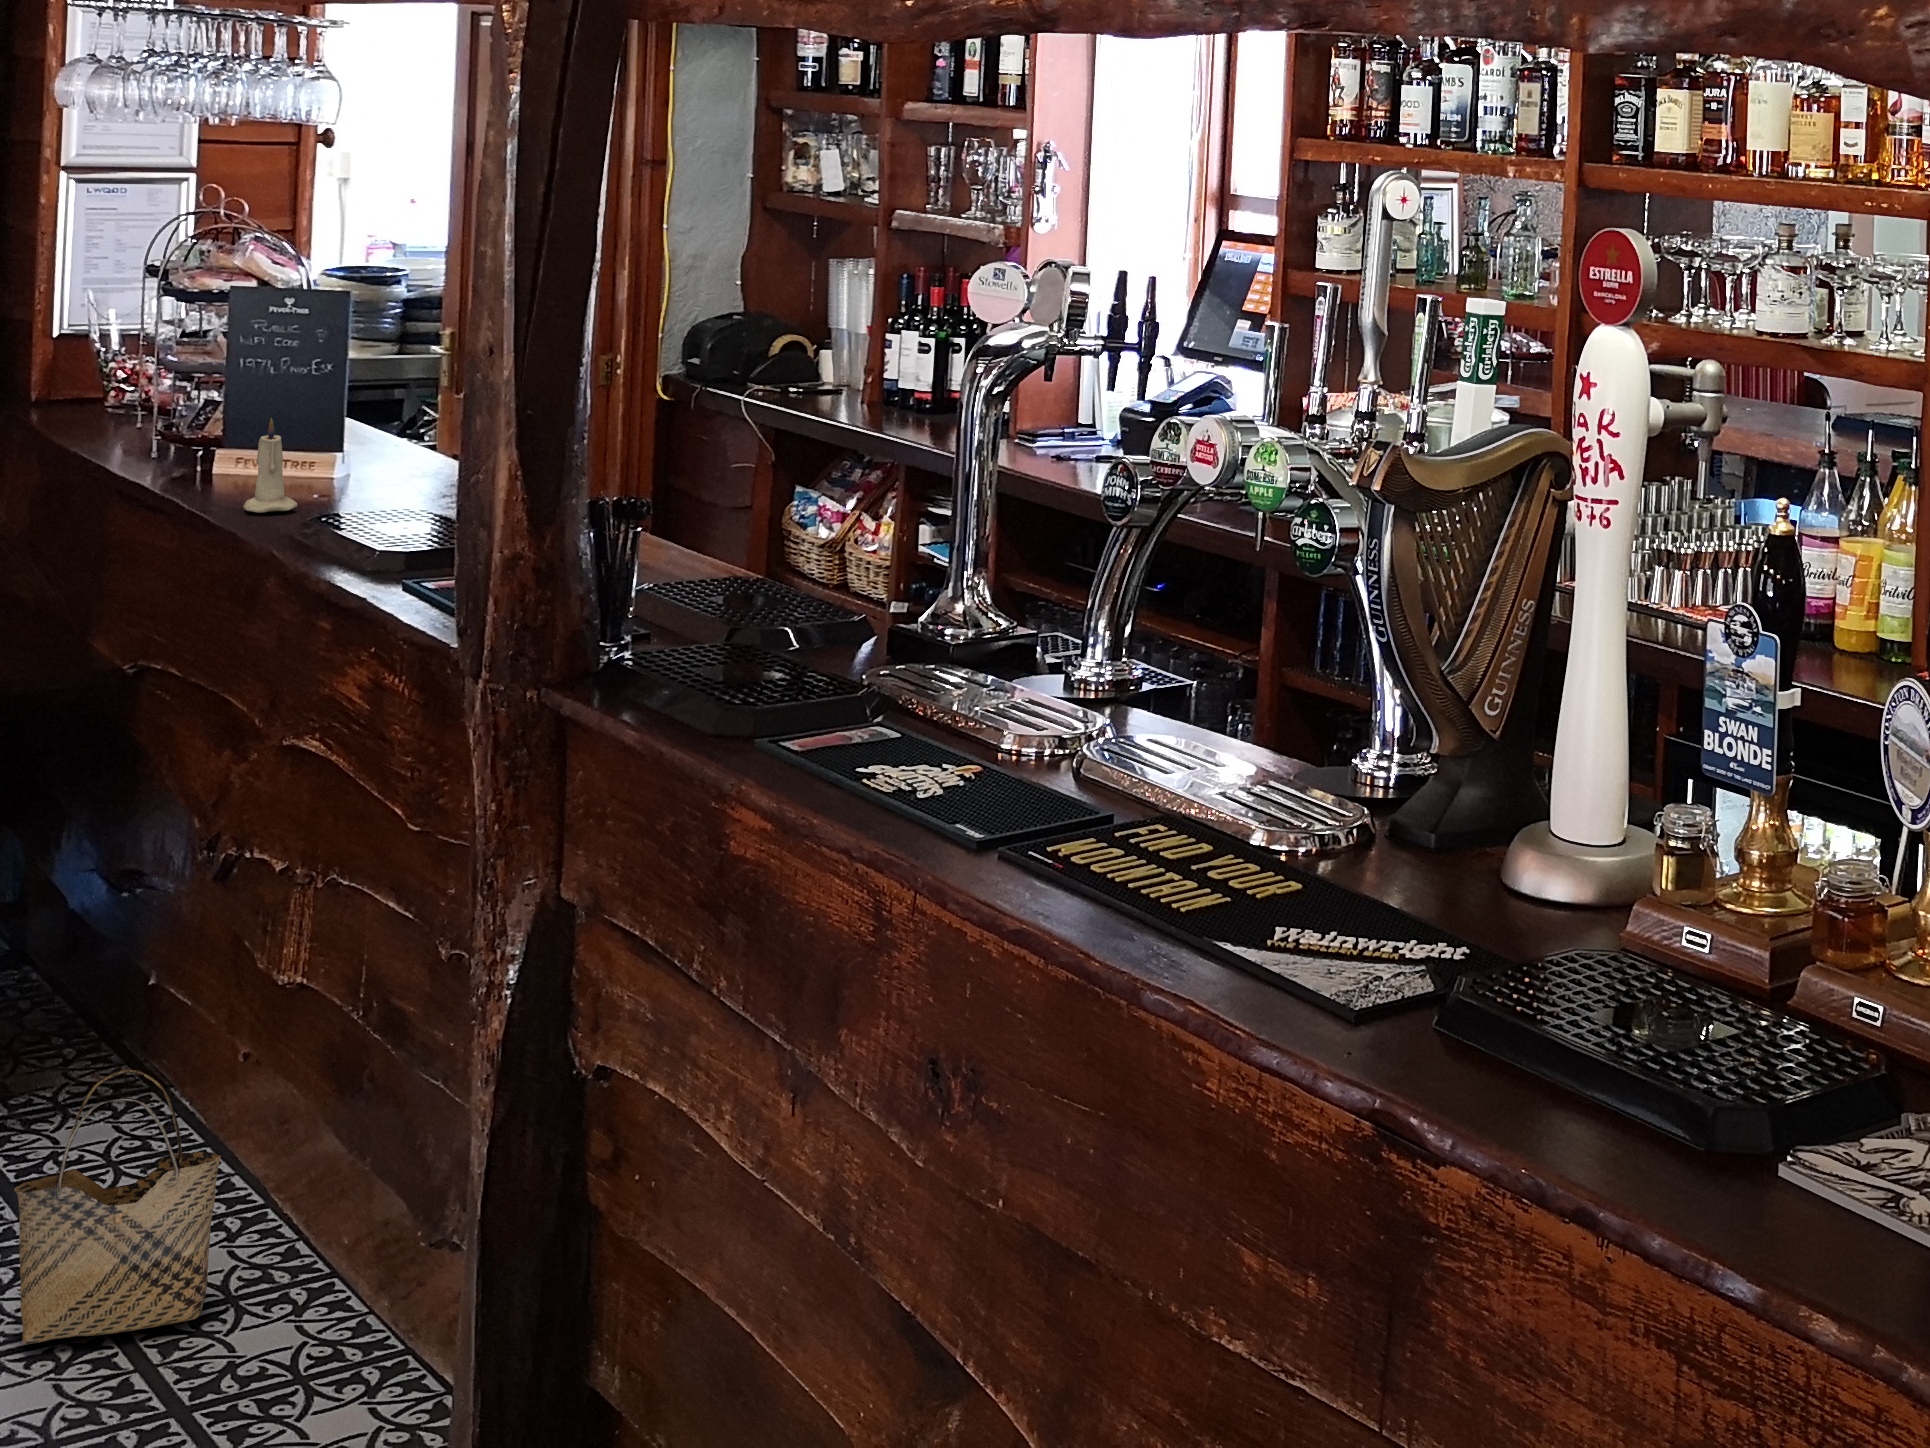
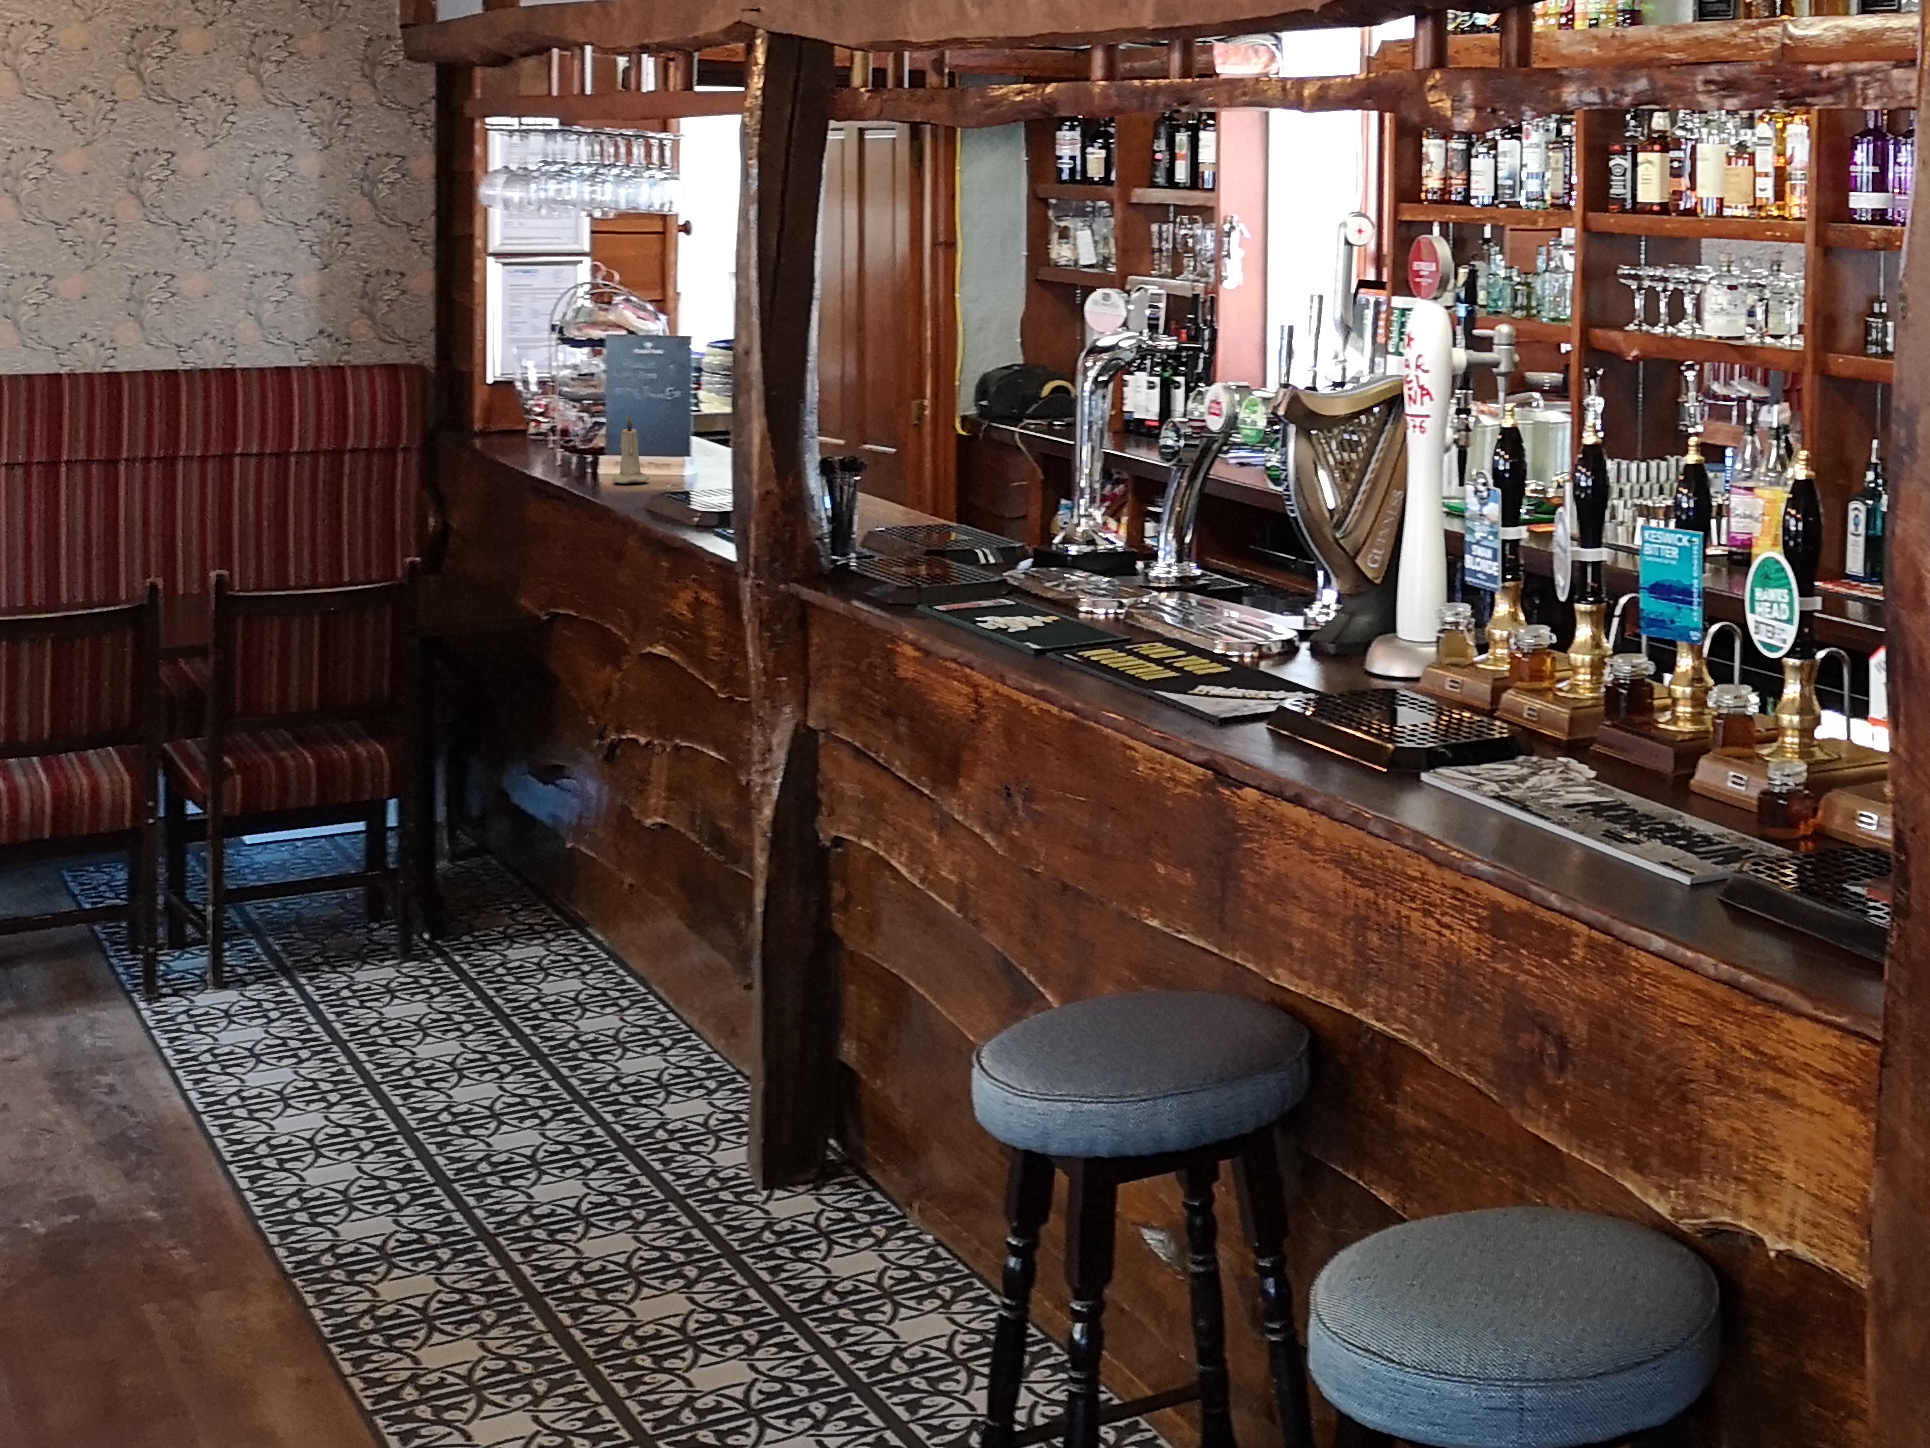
woven basket: present [14,1069,221,1345] -> none [471,862,608,1042]

